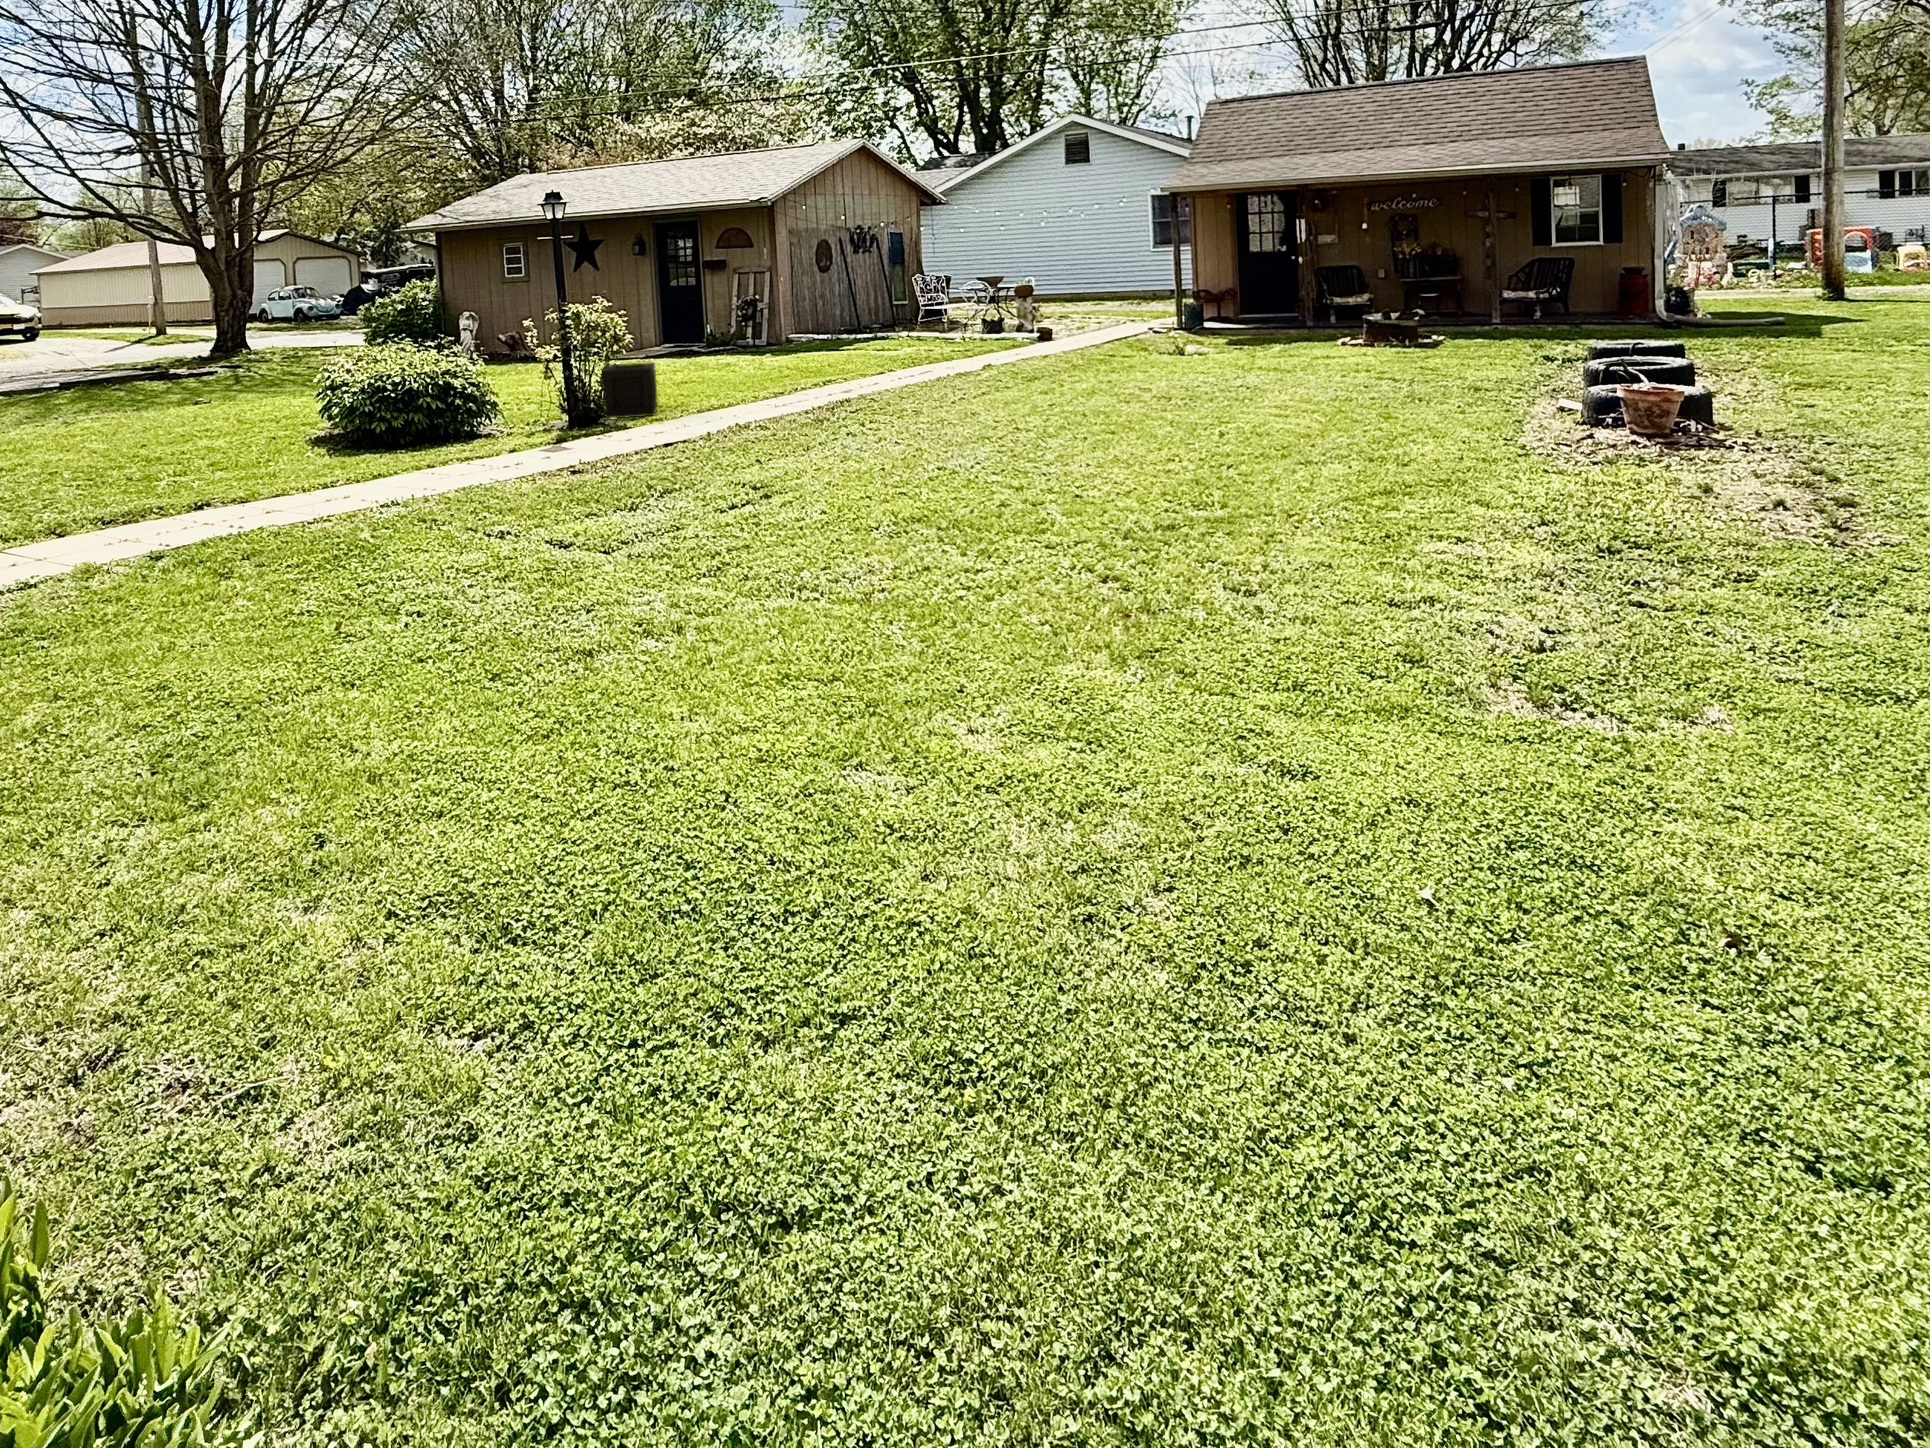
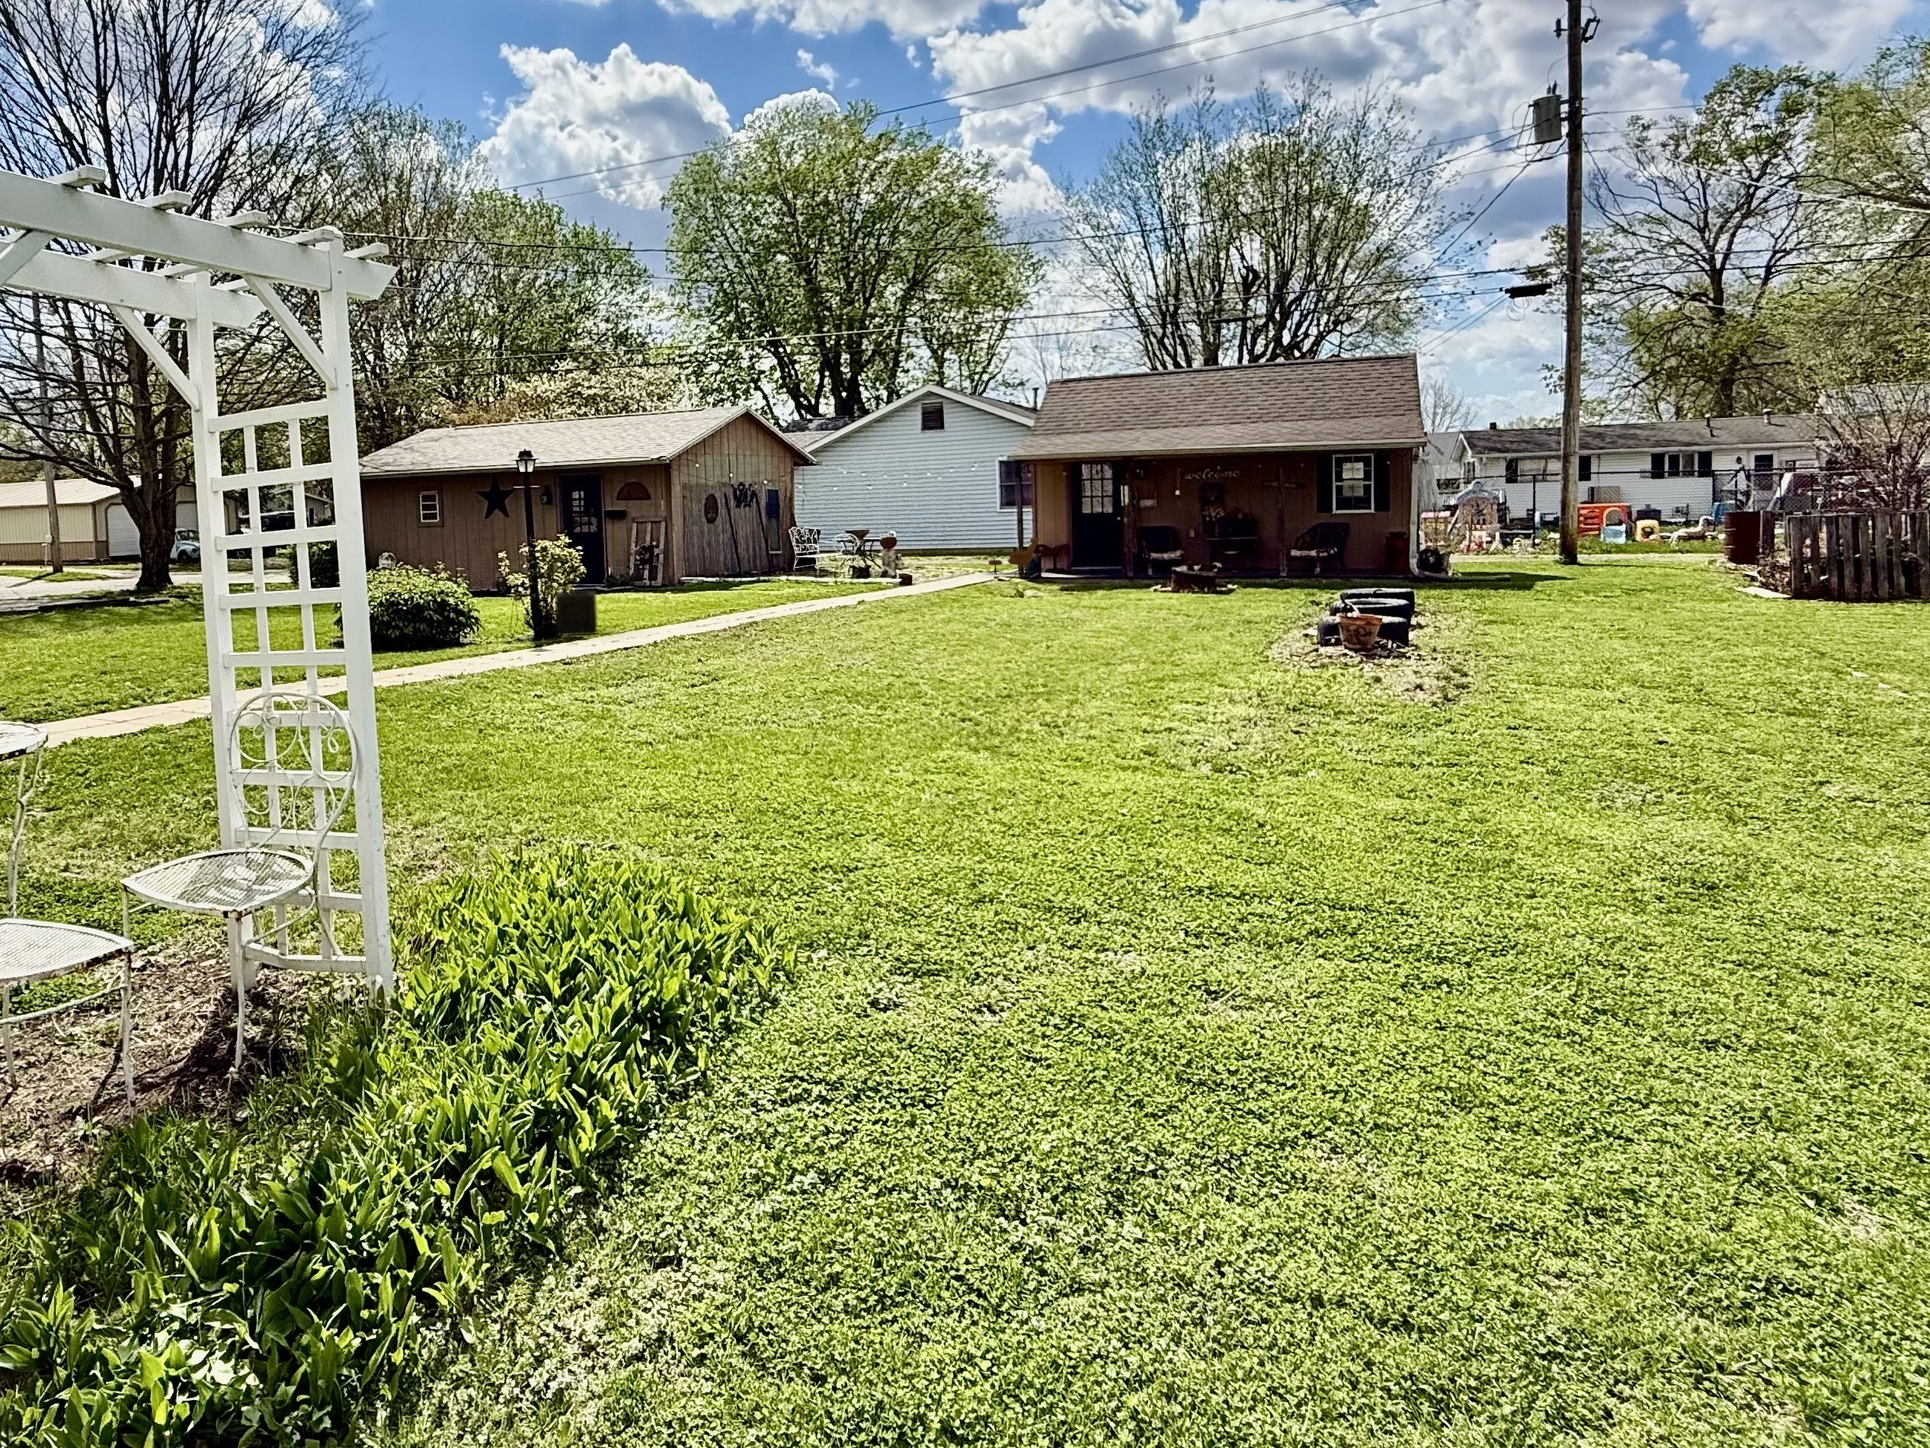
lounge chair: none [1136,281,1194,325] -> present [989,537,1037,574]

